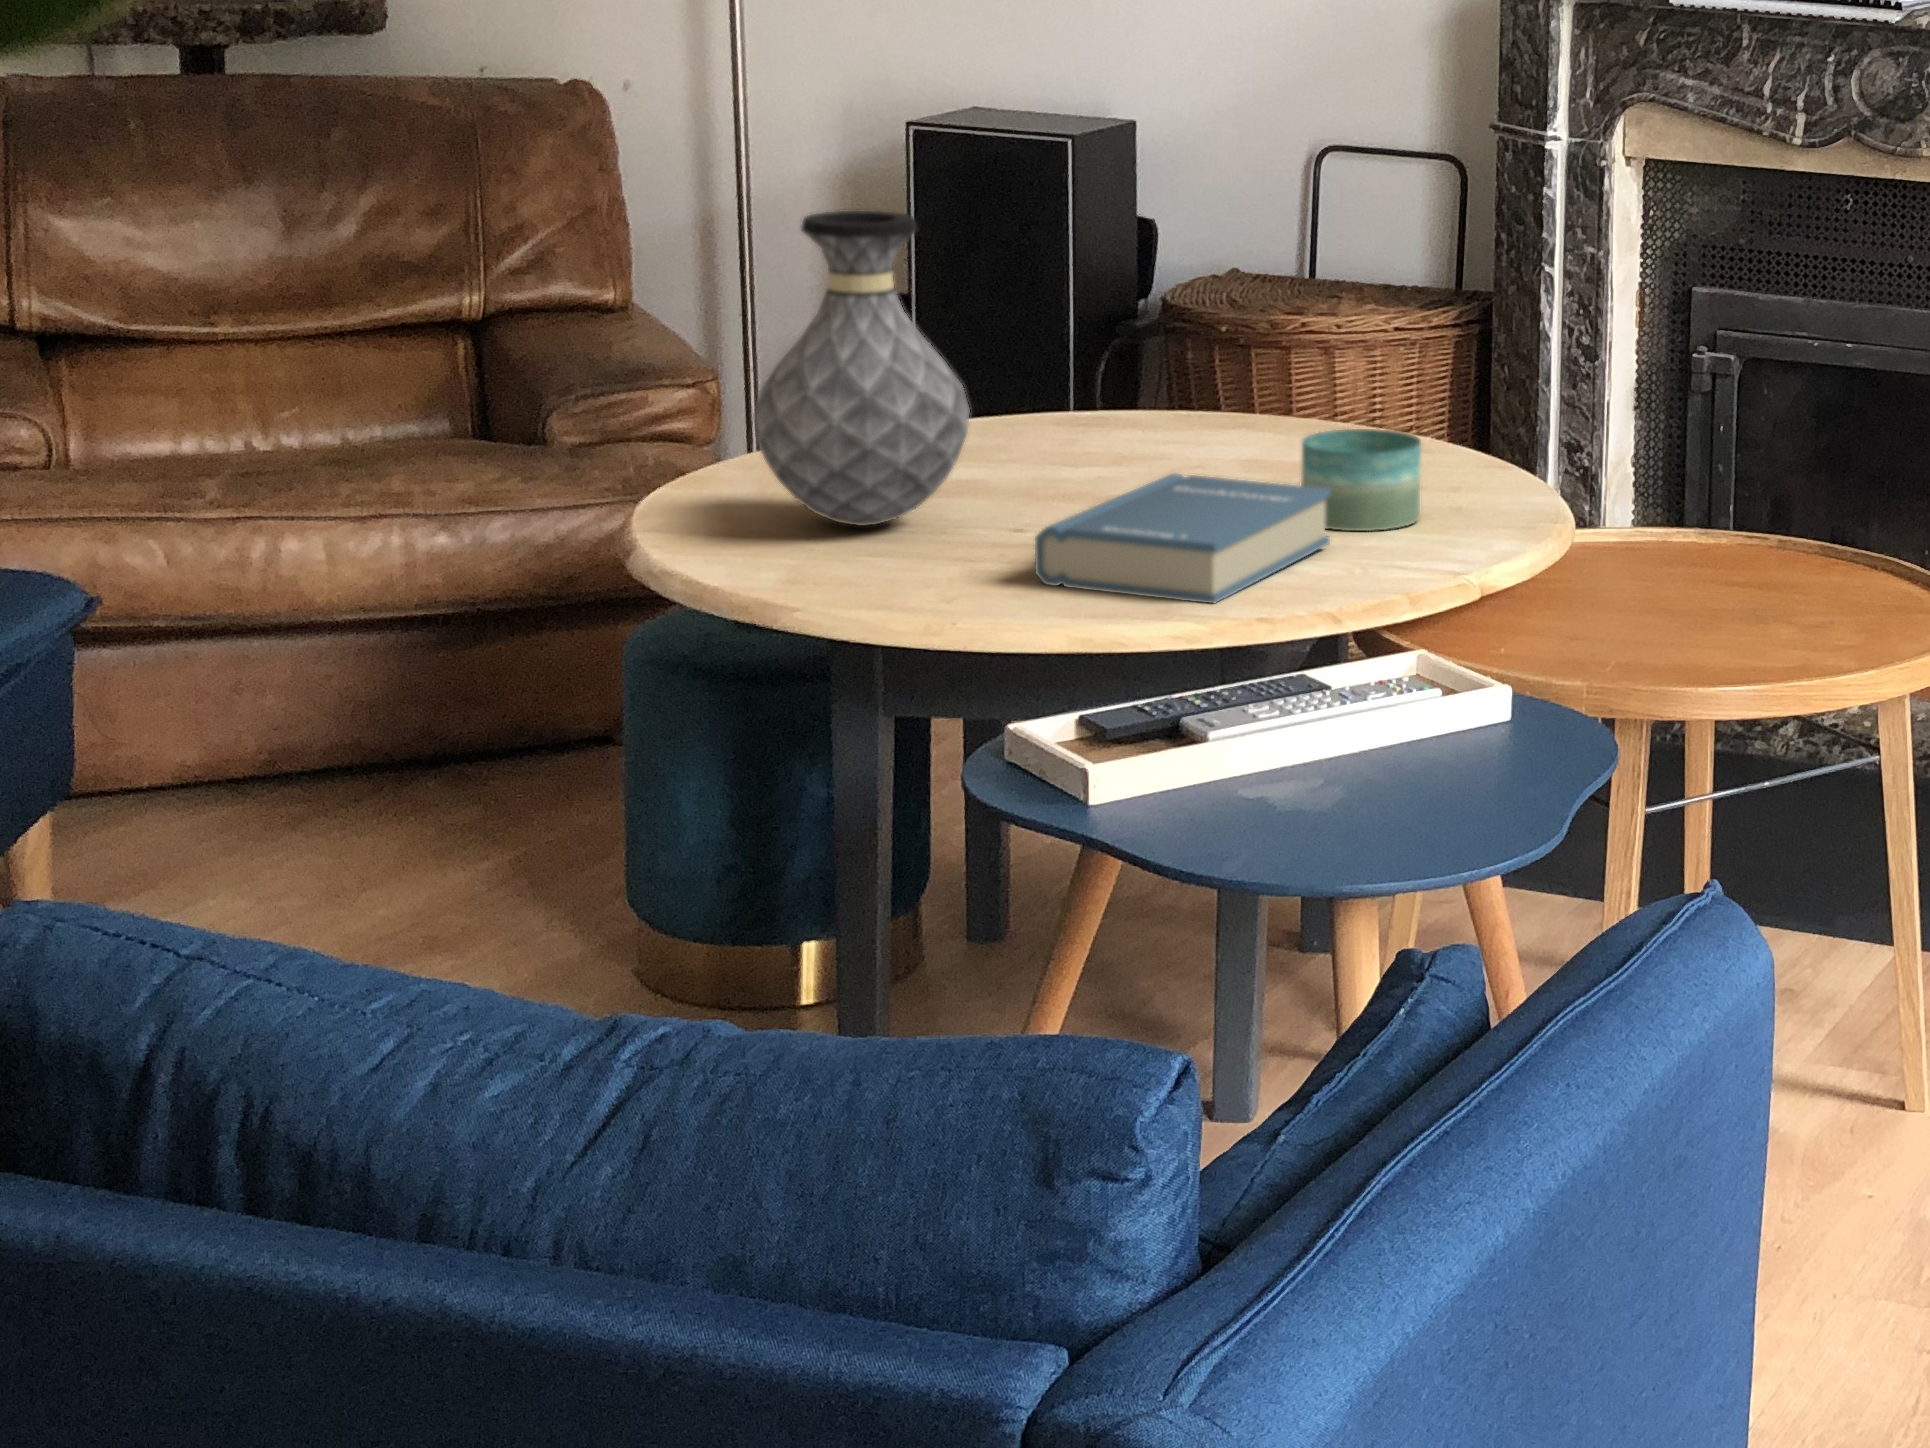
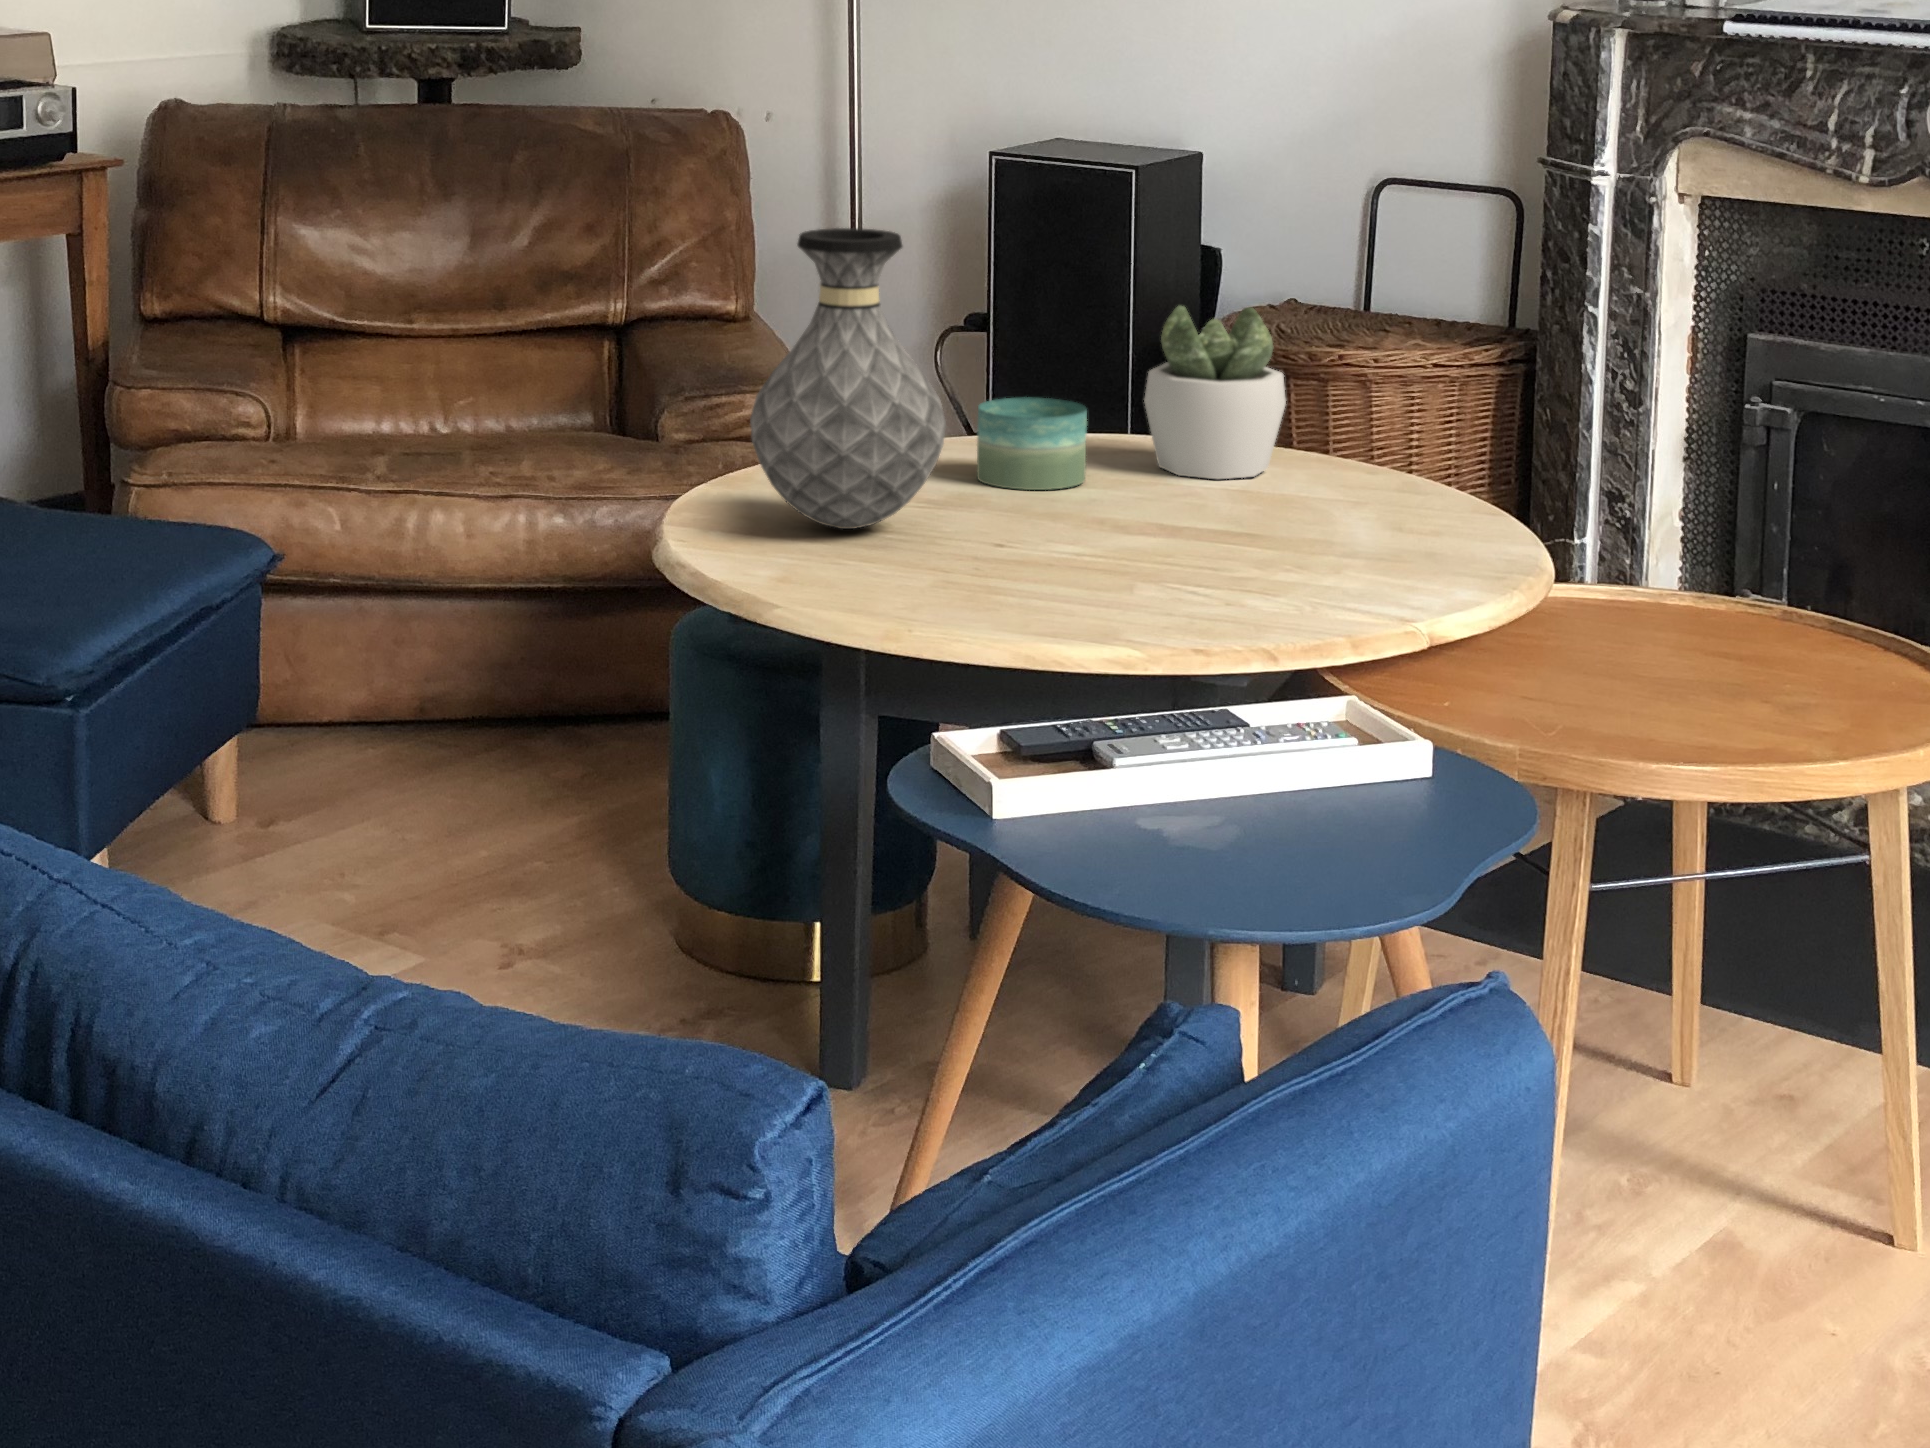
succulent plant: none [1147,278,1290,452] -> present [1144,306,1286,479]
candle: present [1301,429,1421,531] -> present [977,397,1087,490]
hardback book: present [1035,474,1330,604] -> none [979,495,1281,627]

